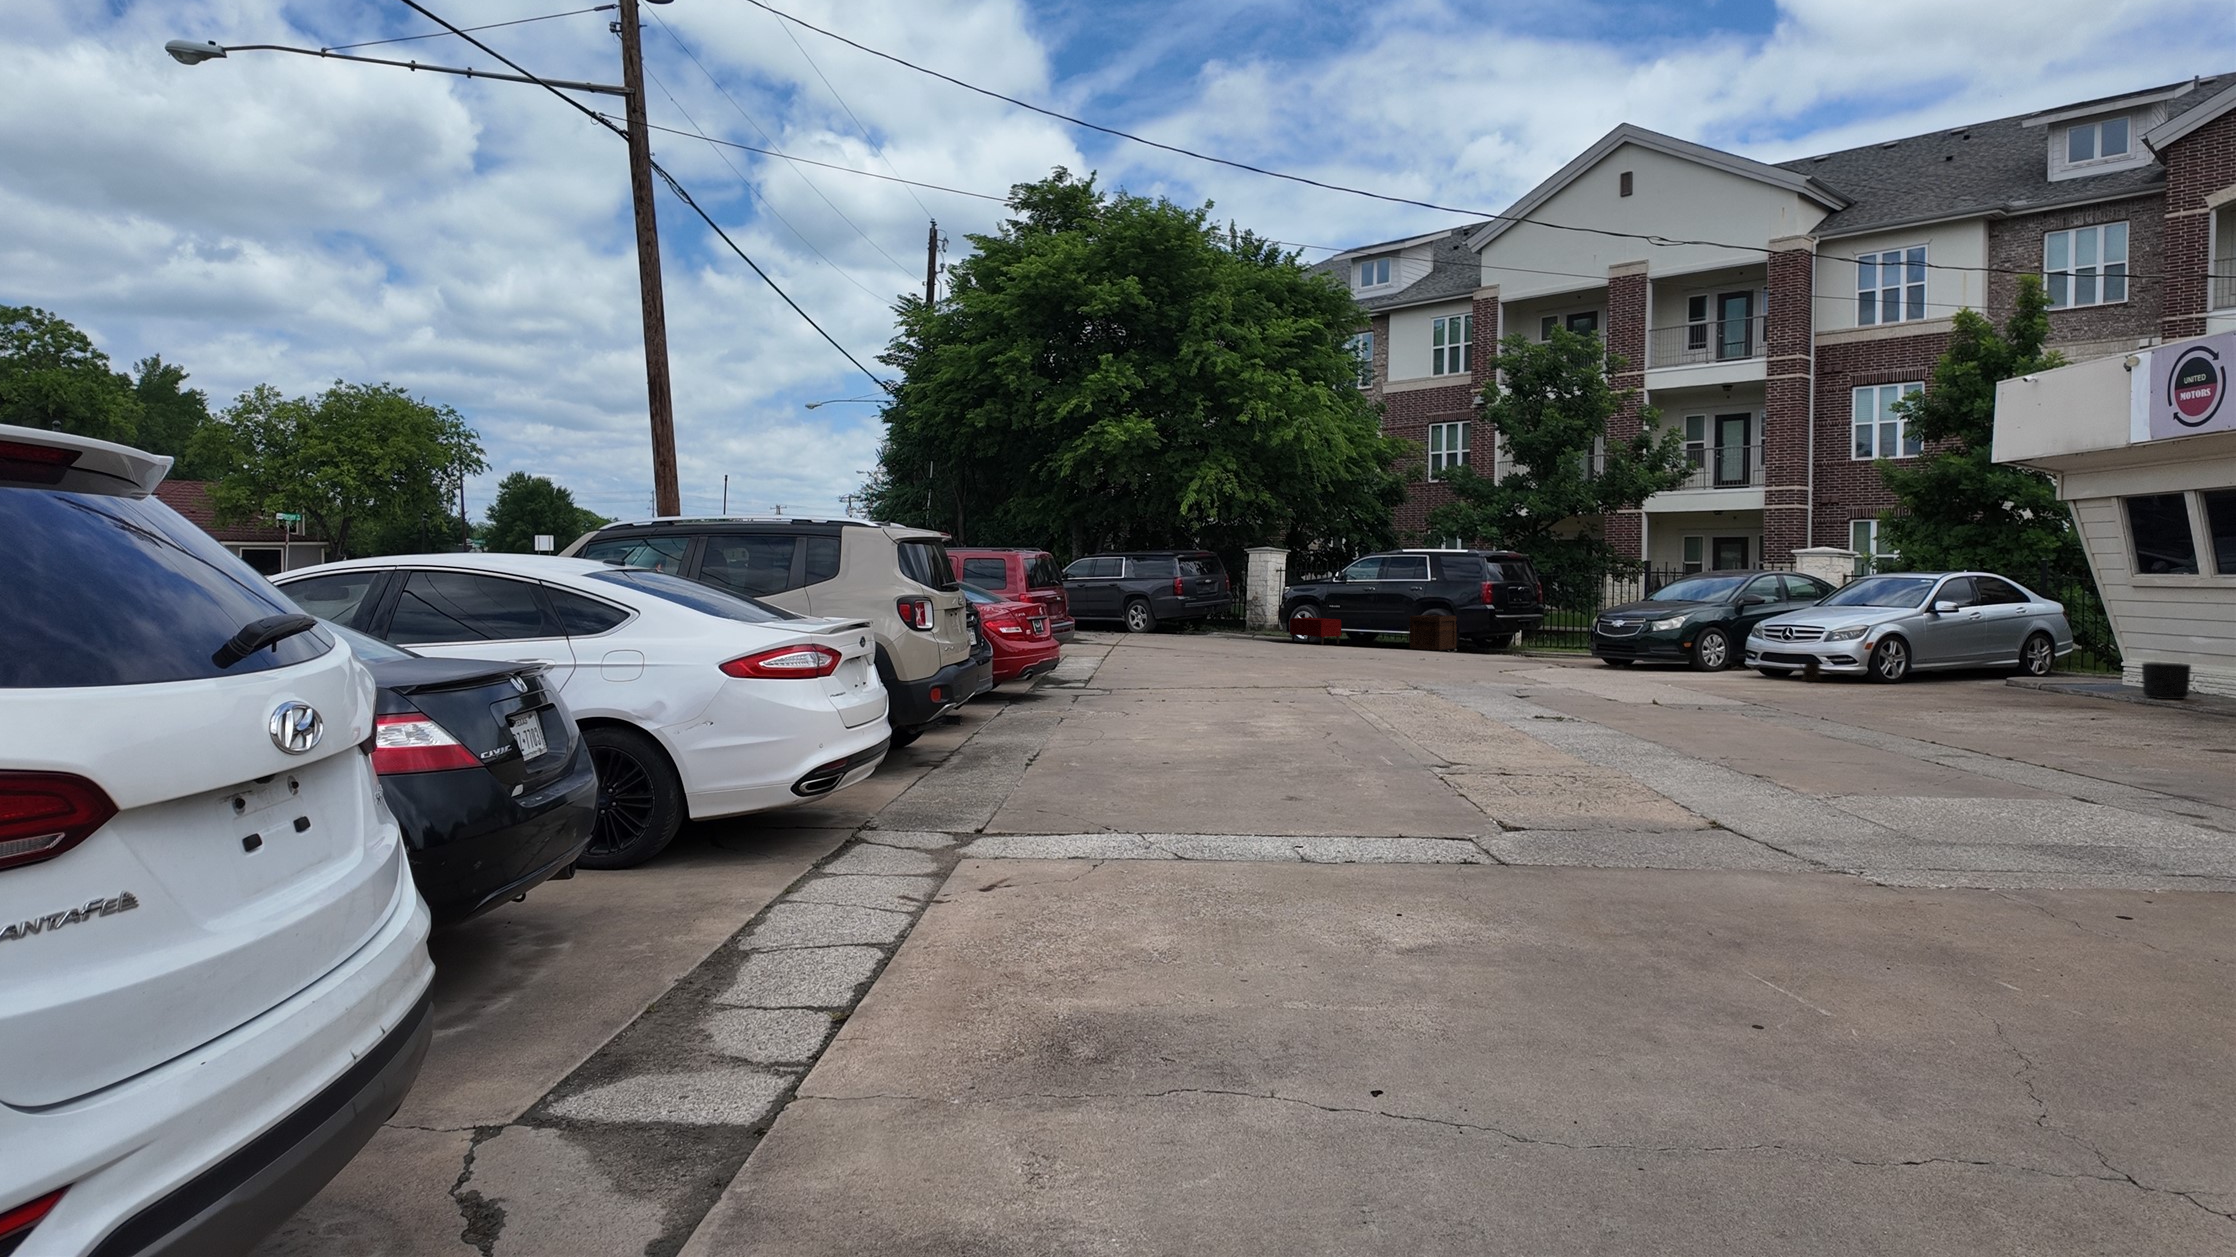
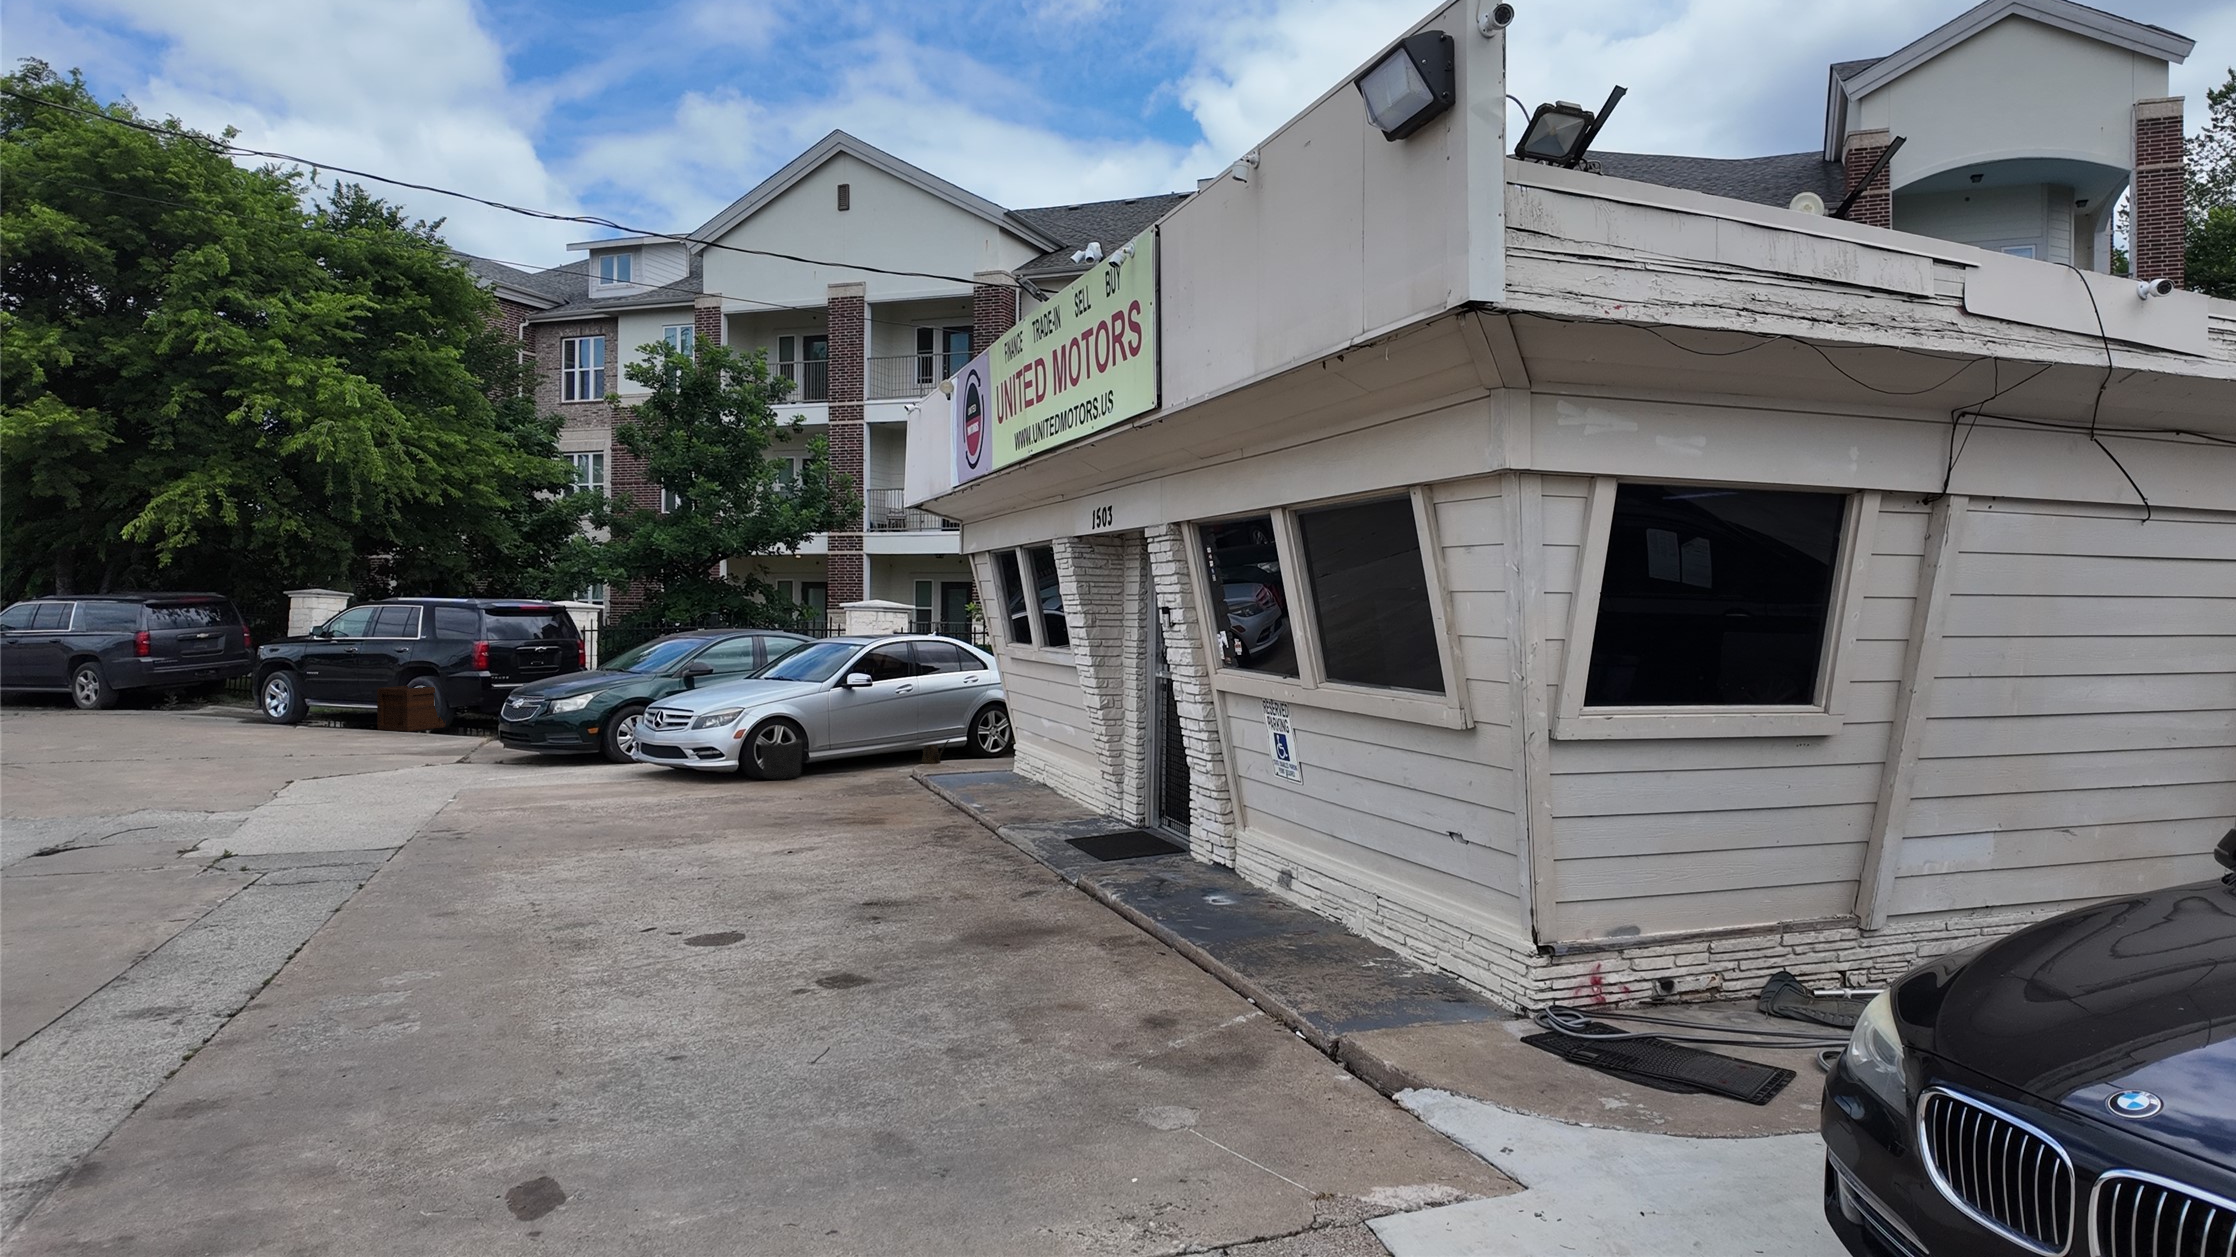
bench: present [1290,618,1341,645] -> none [257,688,317,725]
watering can: present [1801,661,1821,682] -> present [921,740,950,764]
planter: present [2142,662,2191,699] -> present [761,739,802,780]

